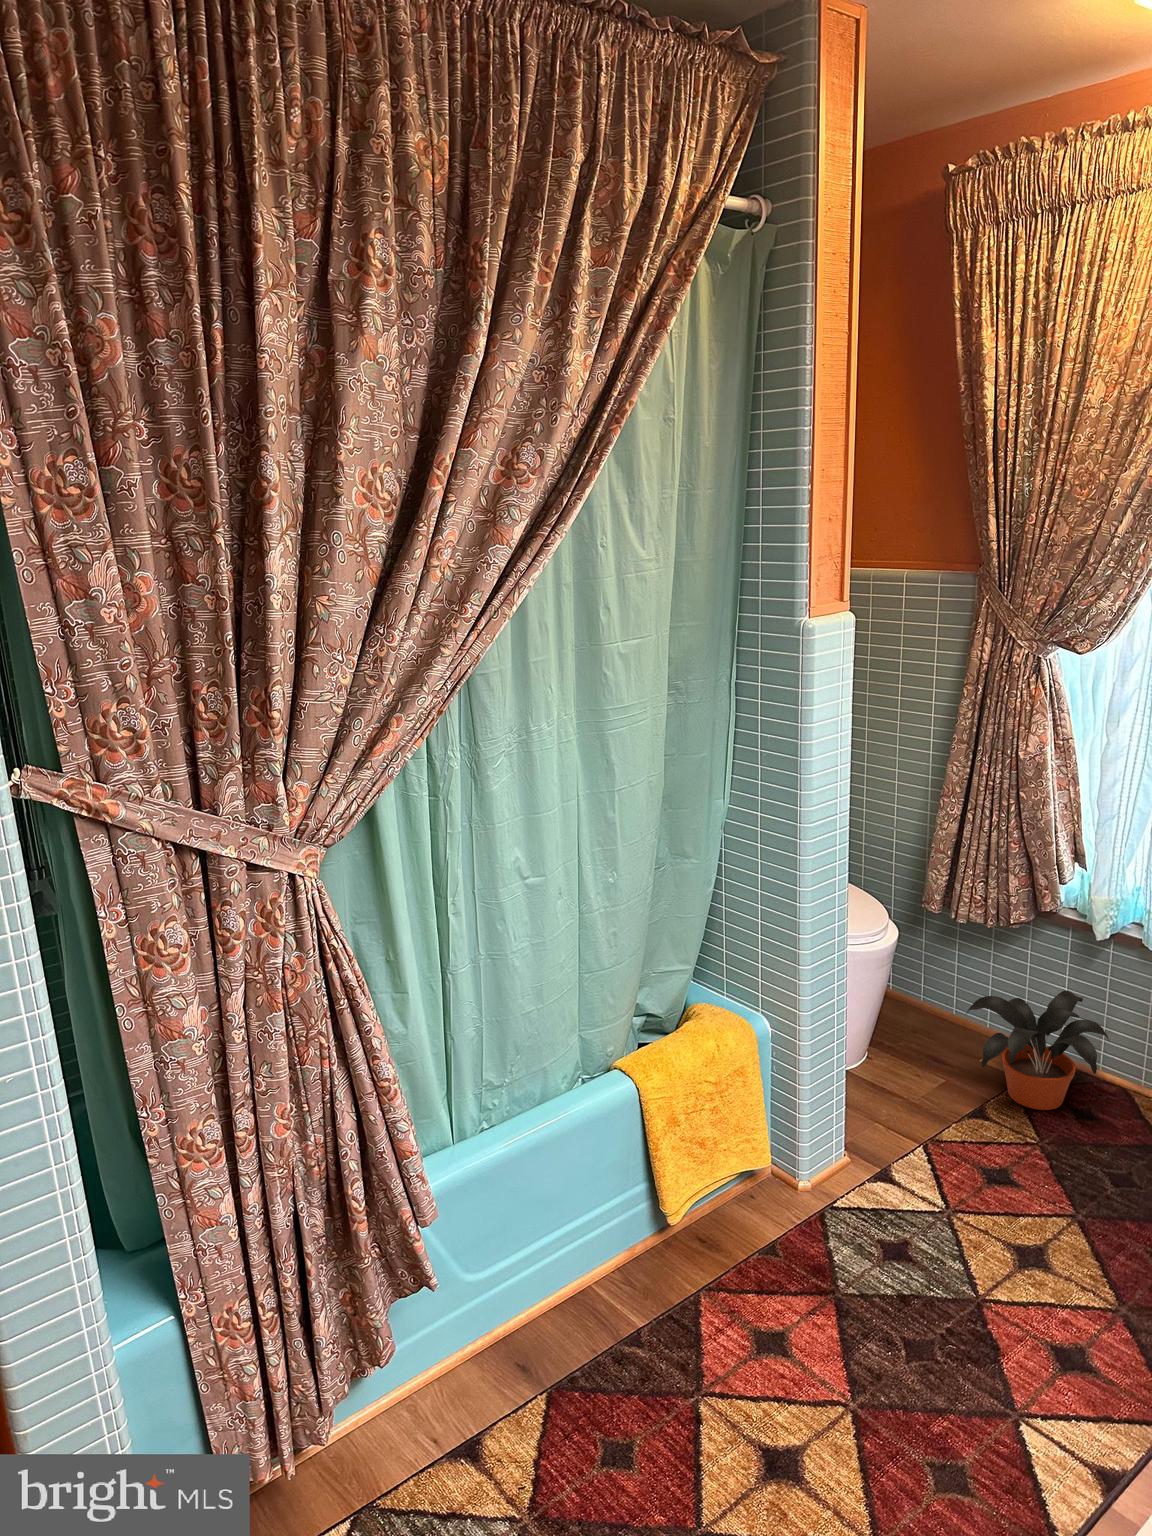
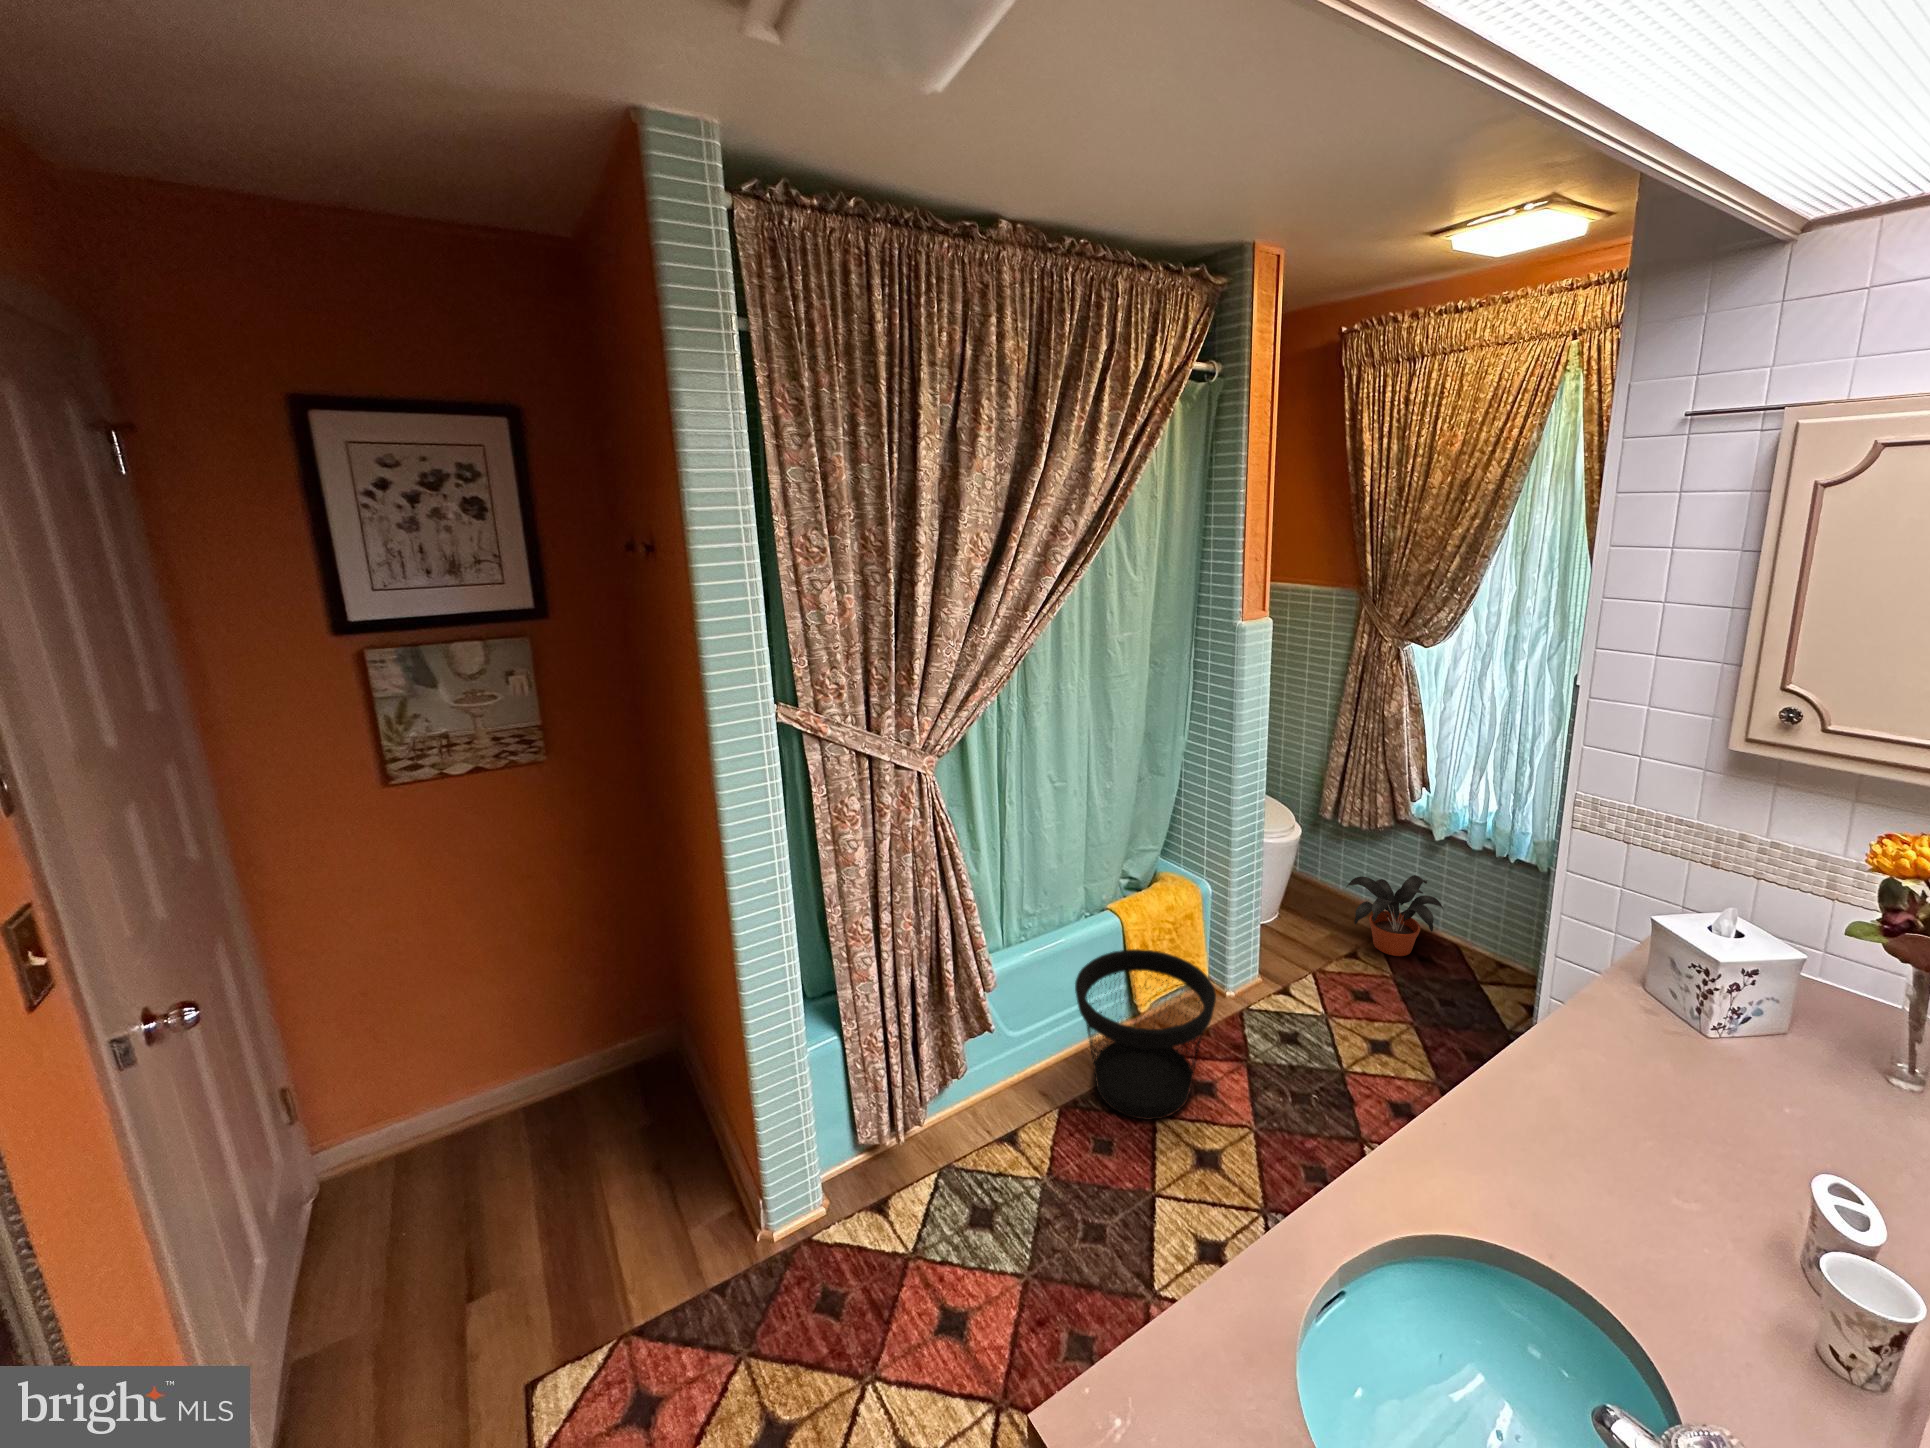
wastebasket: none [567,1131,788,1402] -> present [1075,949,1216,1120]

